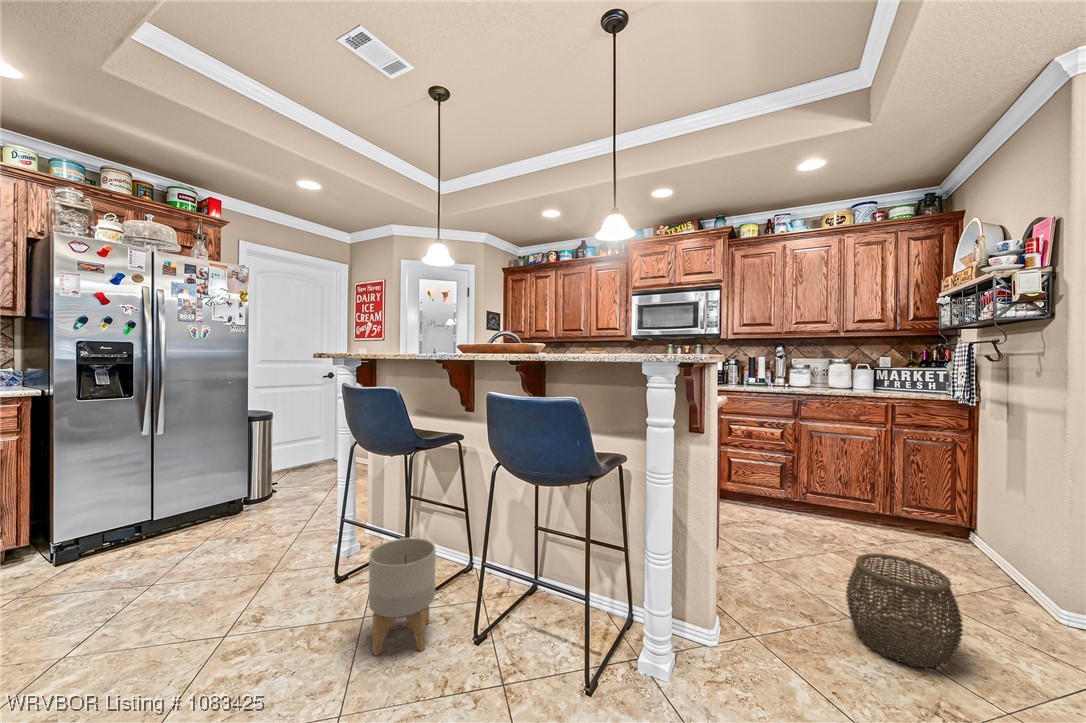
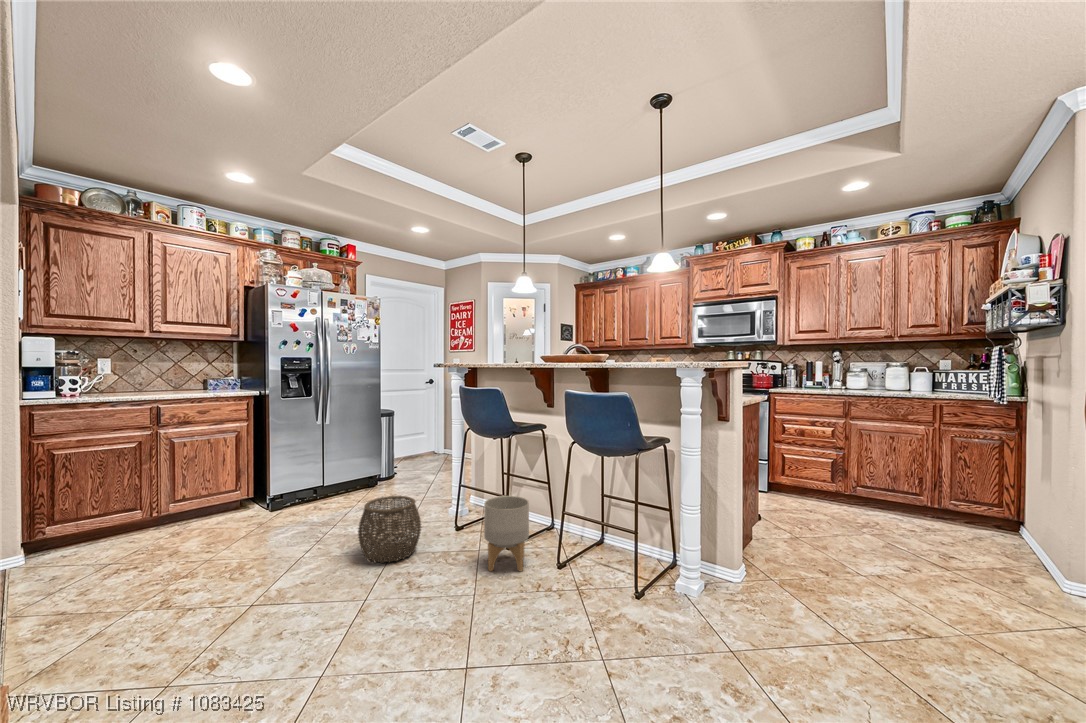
woven basket: present [846,554,963,669] -> present [358,496,421,563]

